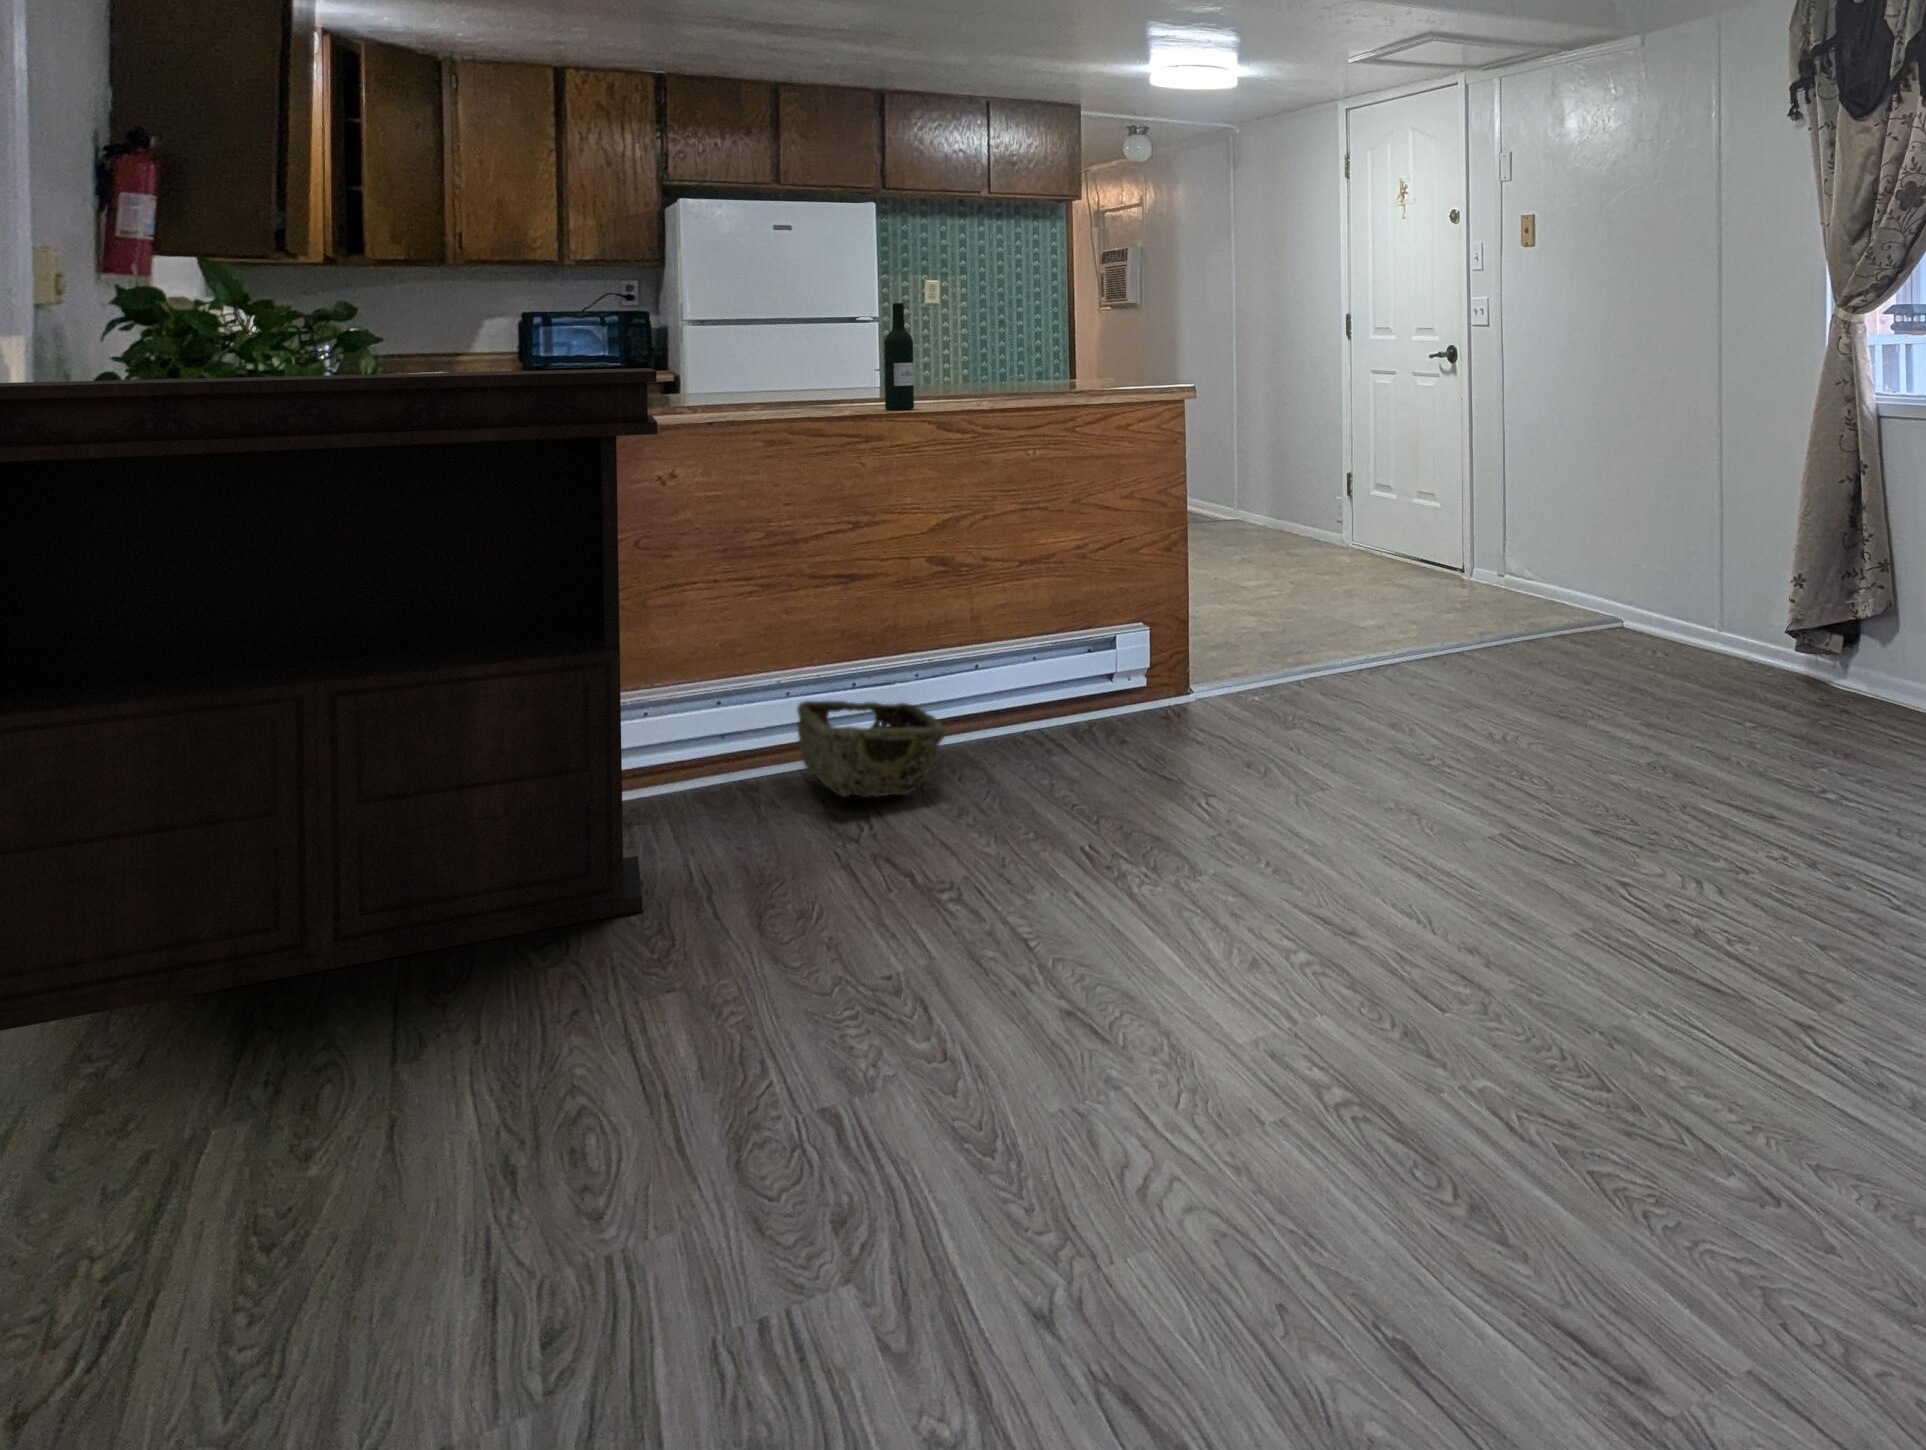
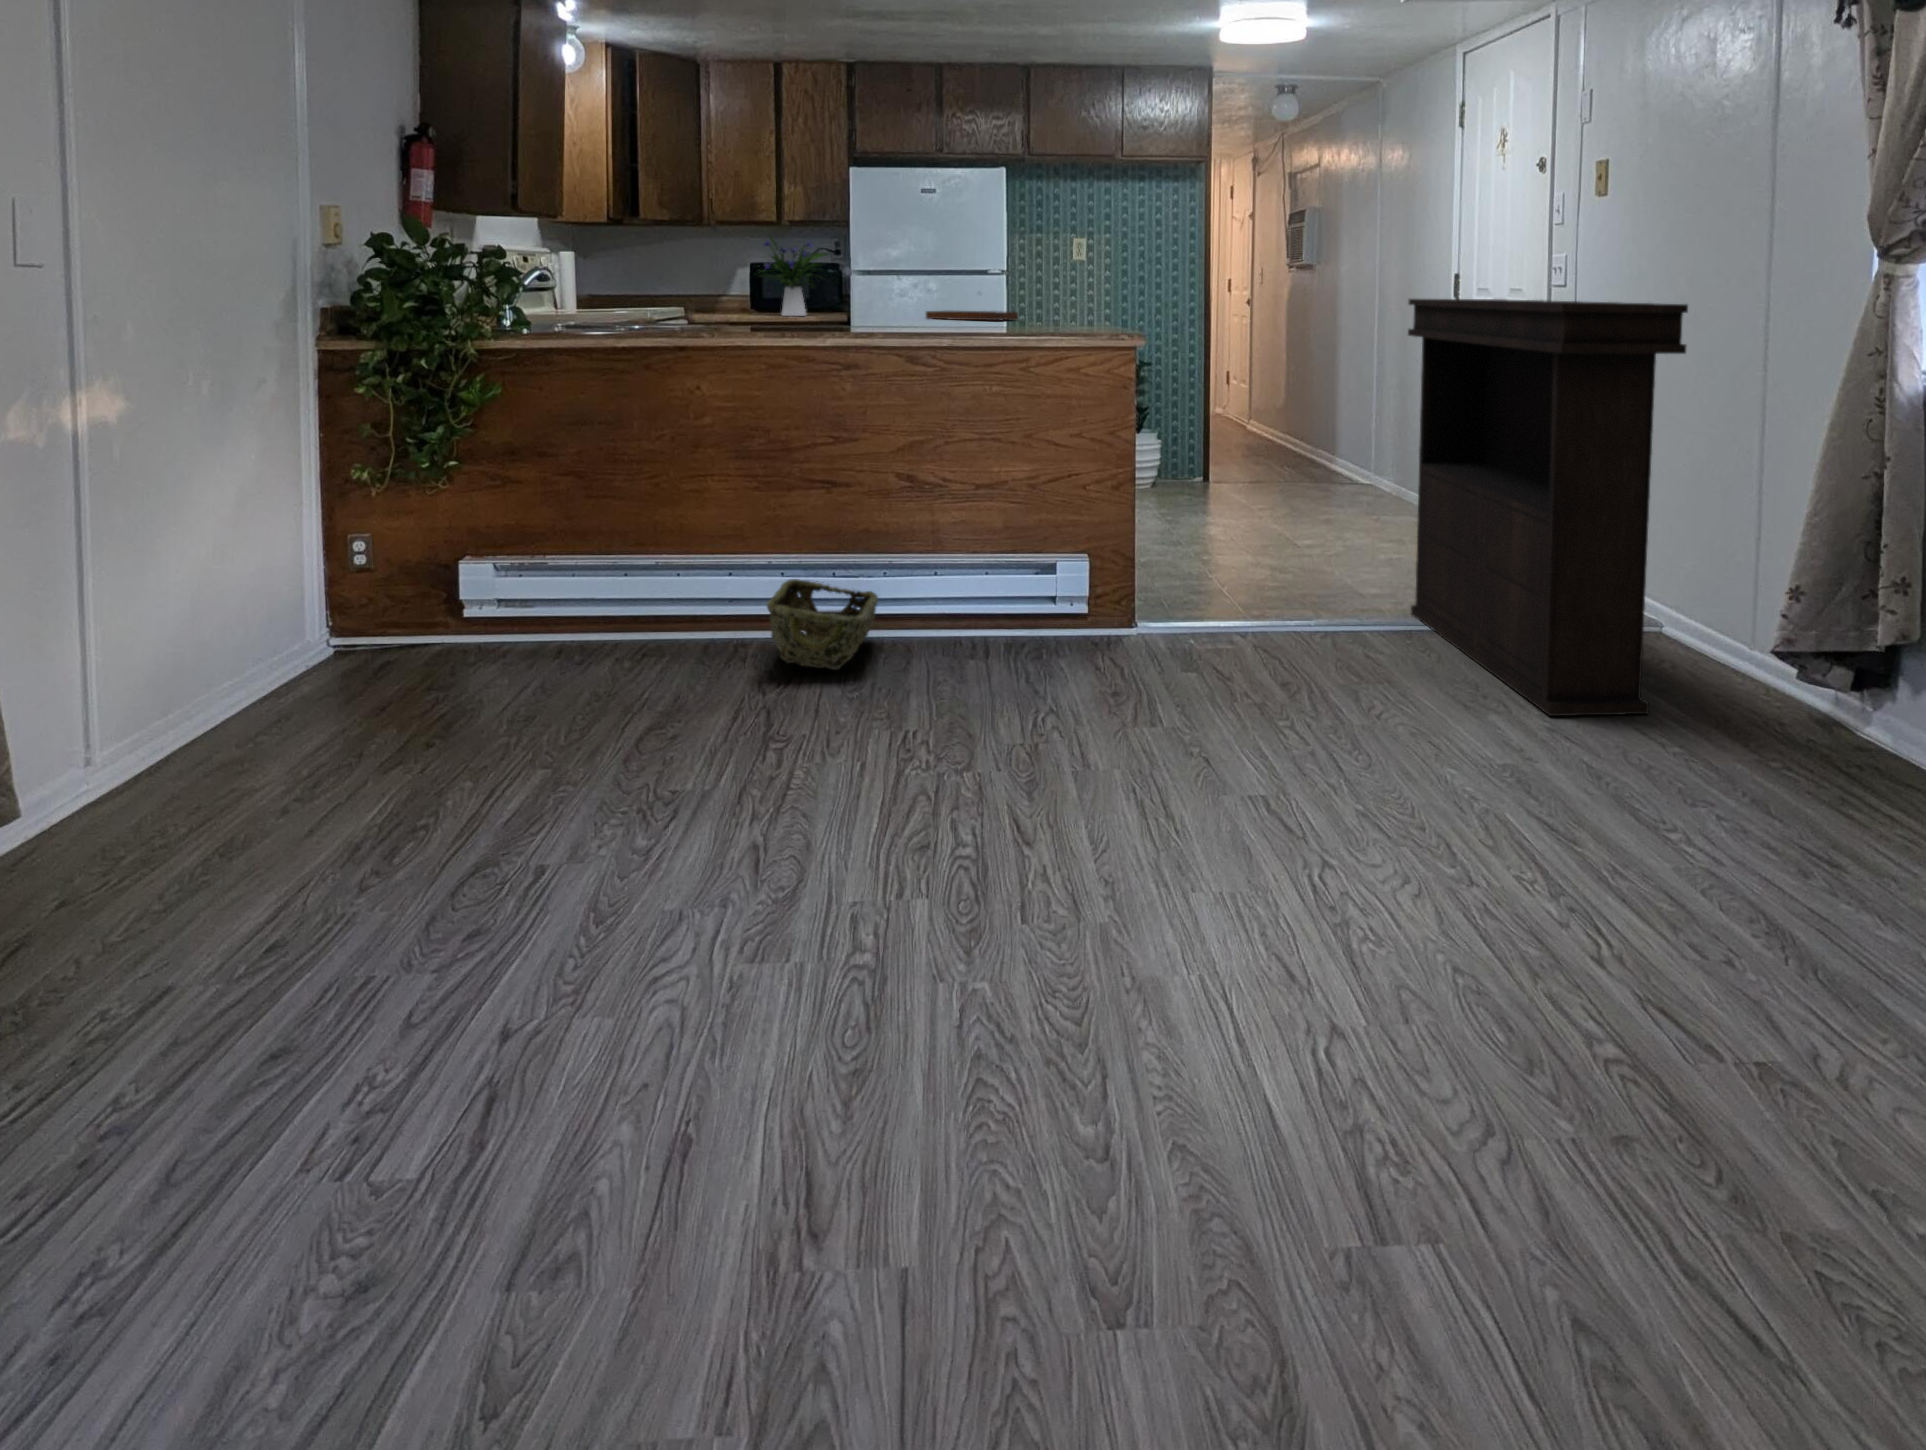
flower arrangement: none [512,279,630,387] -> present [762,236,828,316]
wine bottle: present [884,303,914,410] -> none [893,250,916,342]
tray: none [771,348,893,384] -> present [926,311,1018,321]
console table: present [0,368,657,1031] -> present [1408,299,1688,716]

